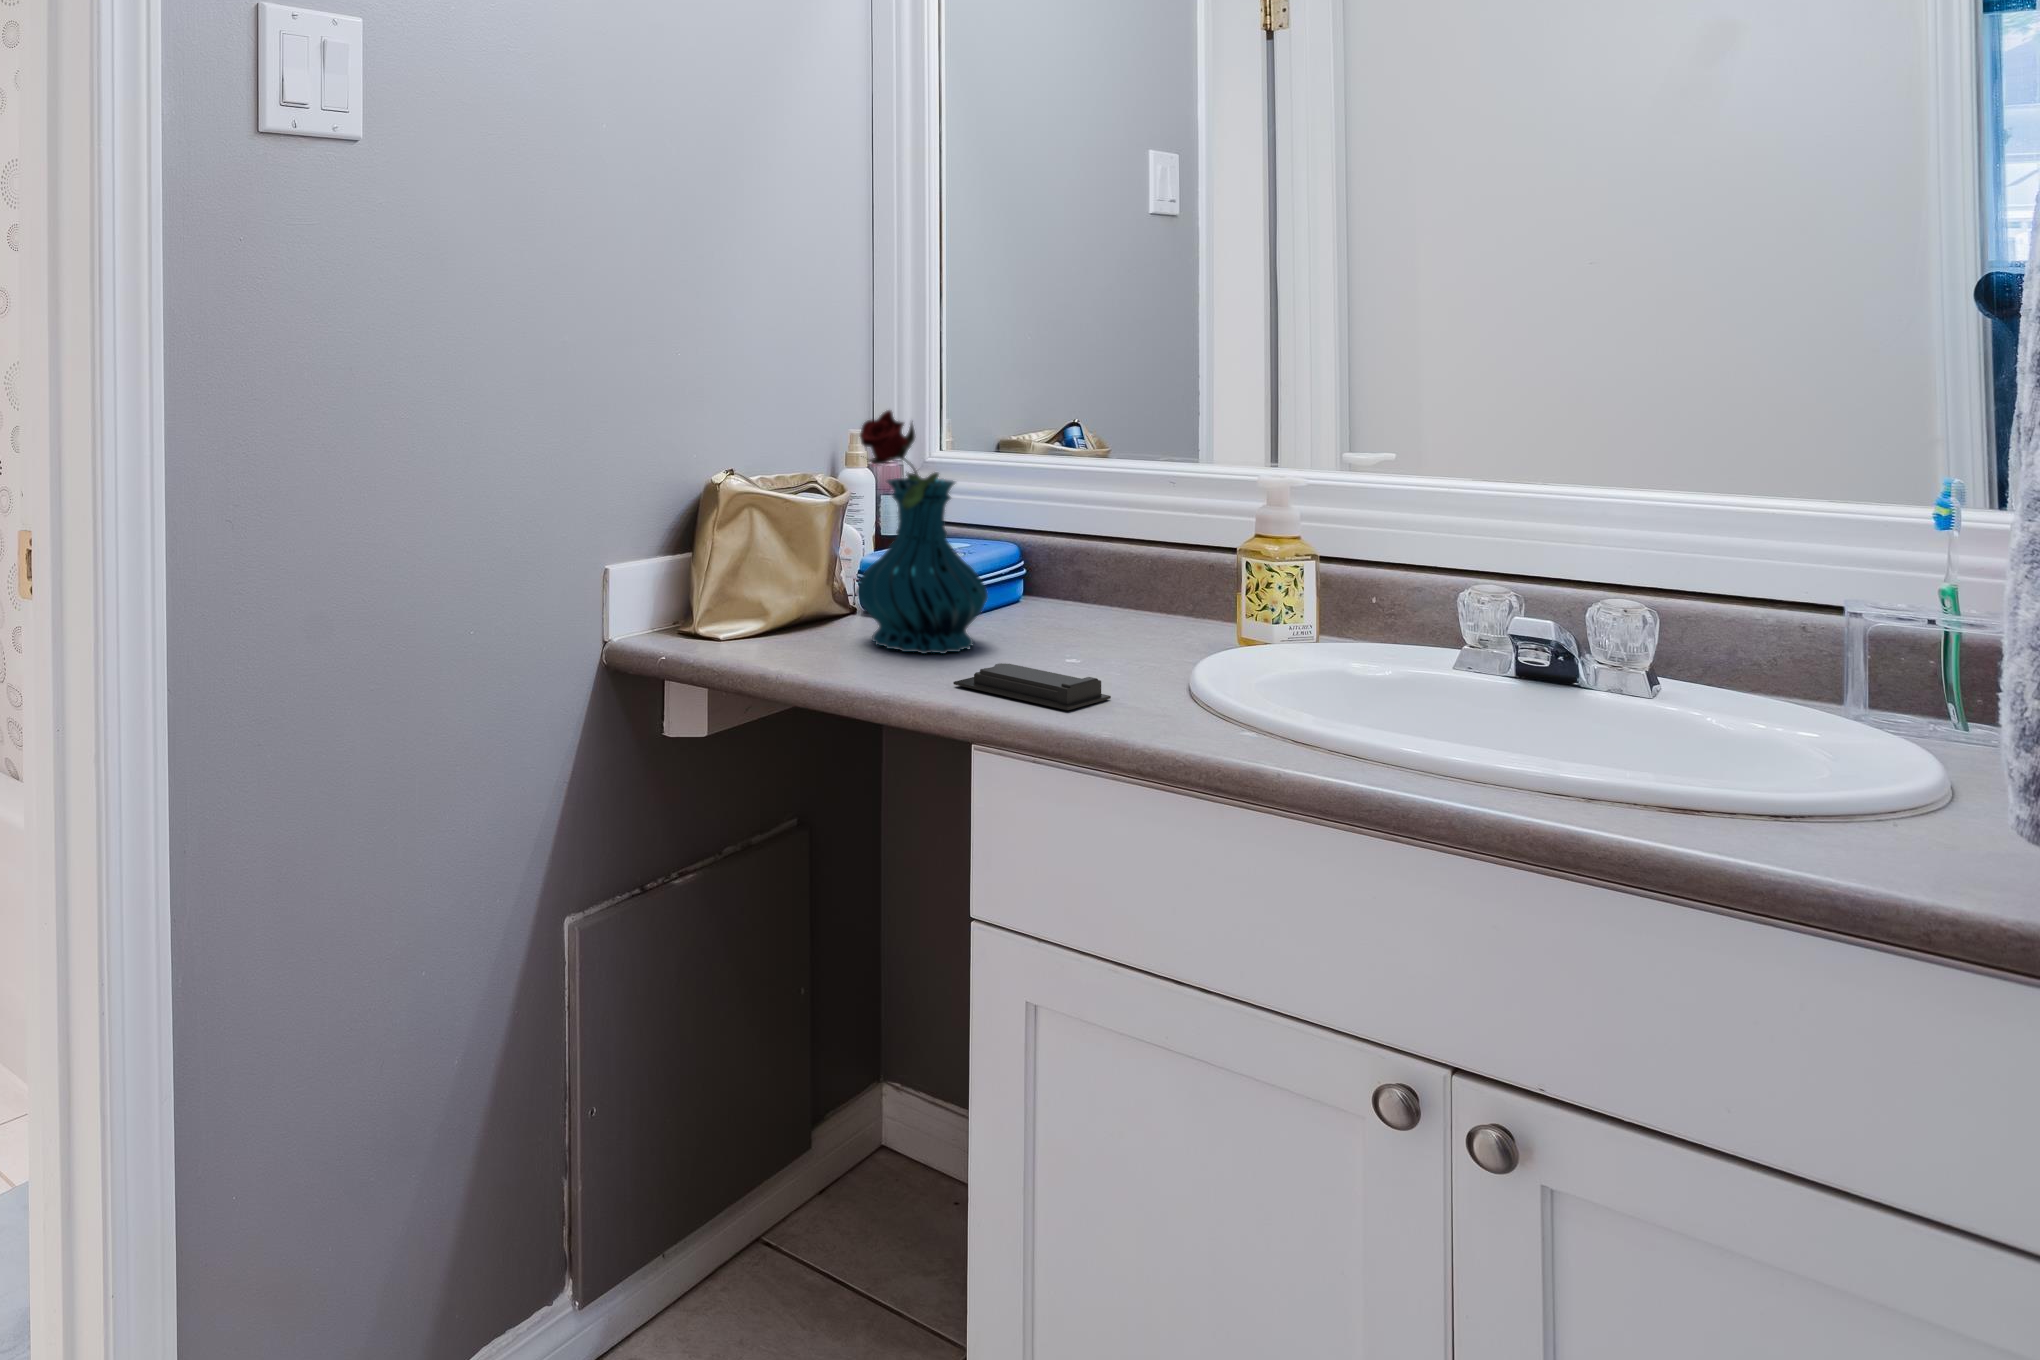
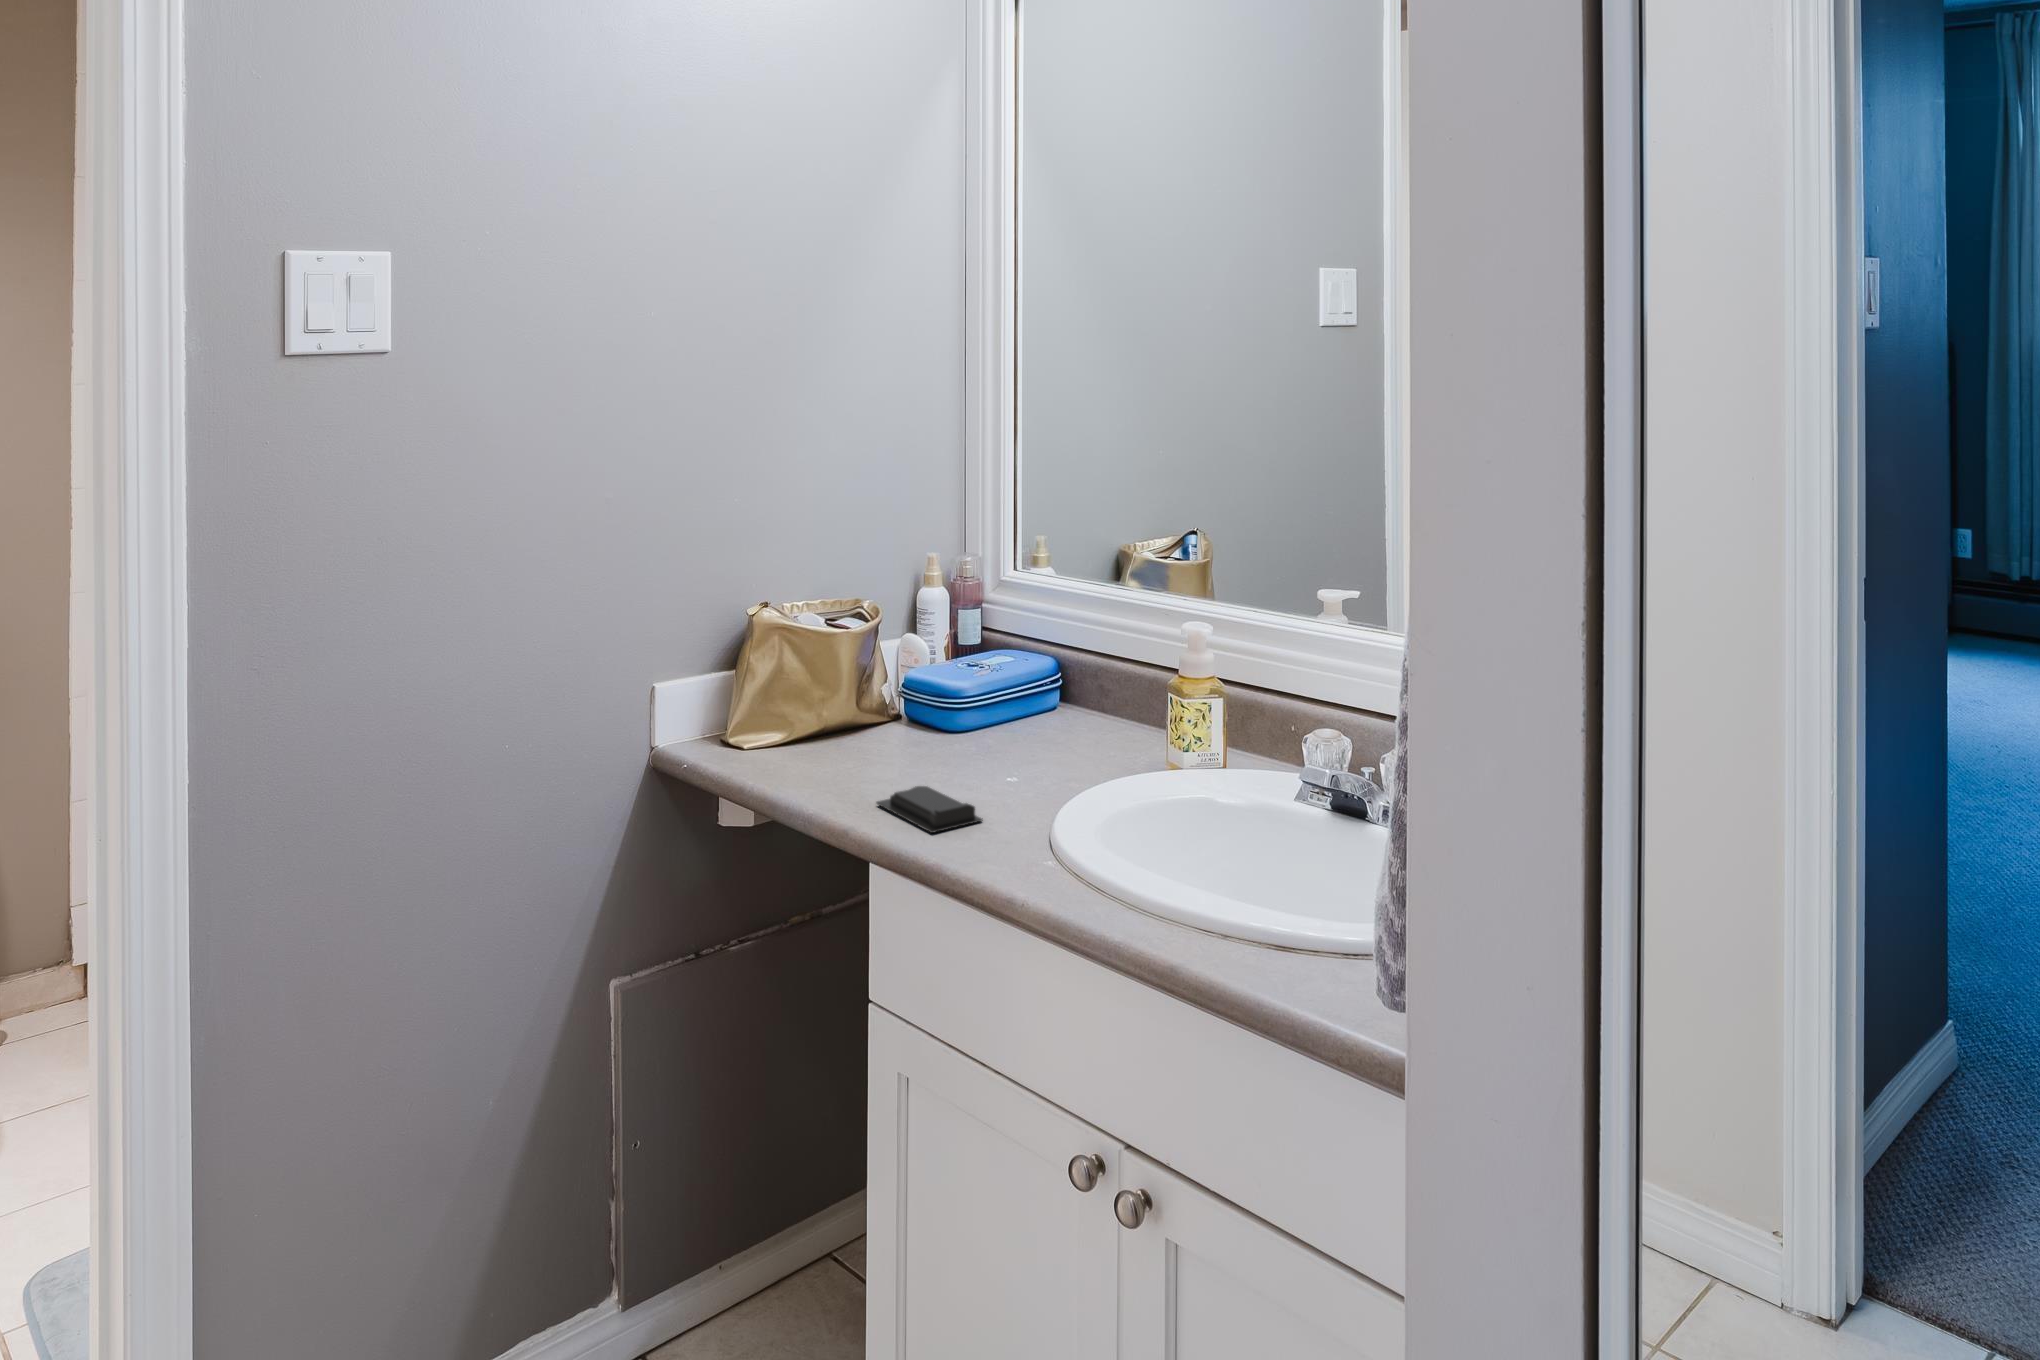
vase: present [857,410,988,654] -> none [855,560,961,769]

